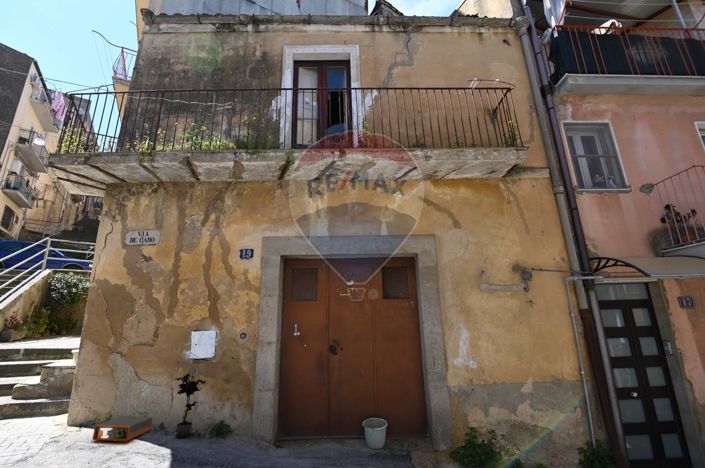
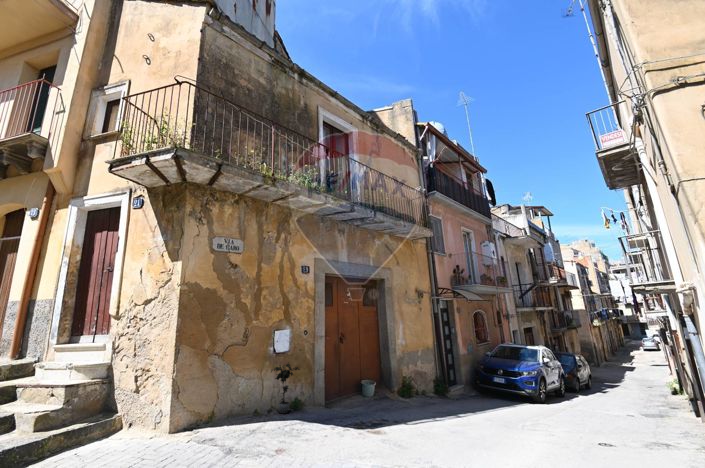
storage box: present [92,416,152,441] -> none [224,405,267,428]

